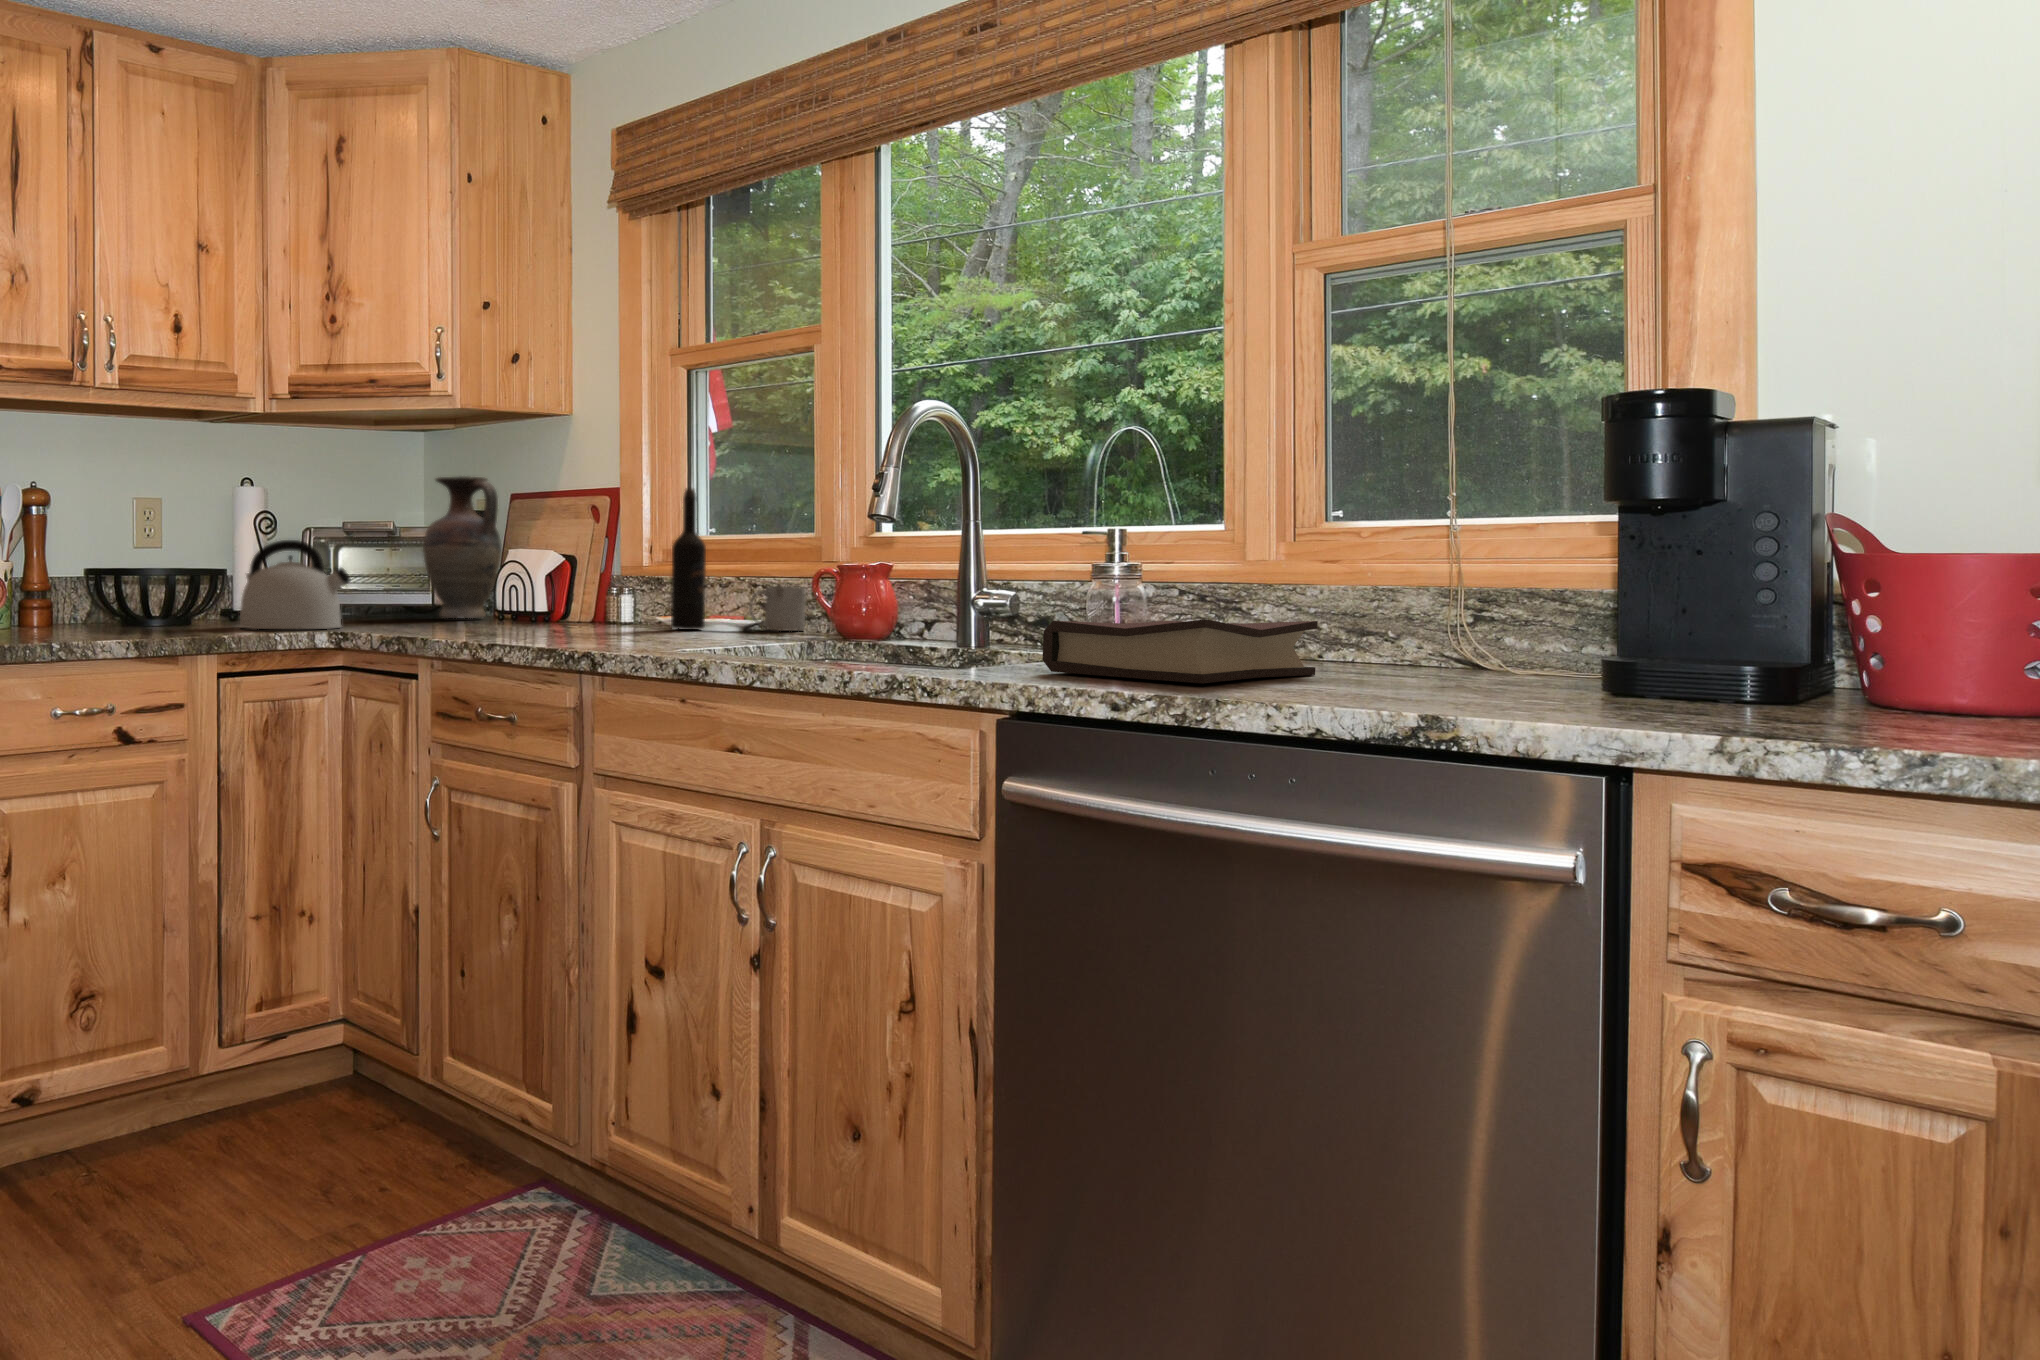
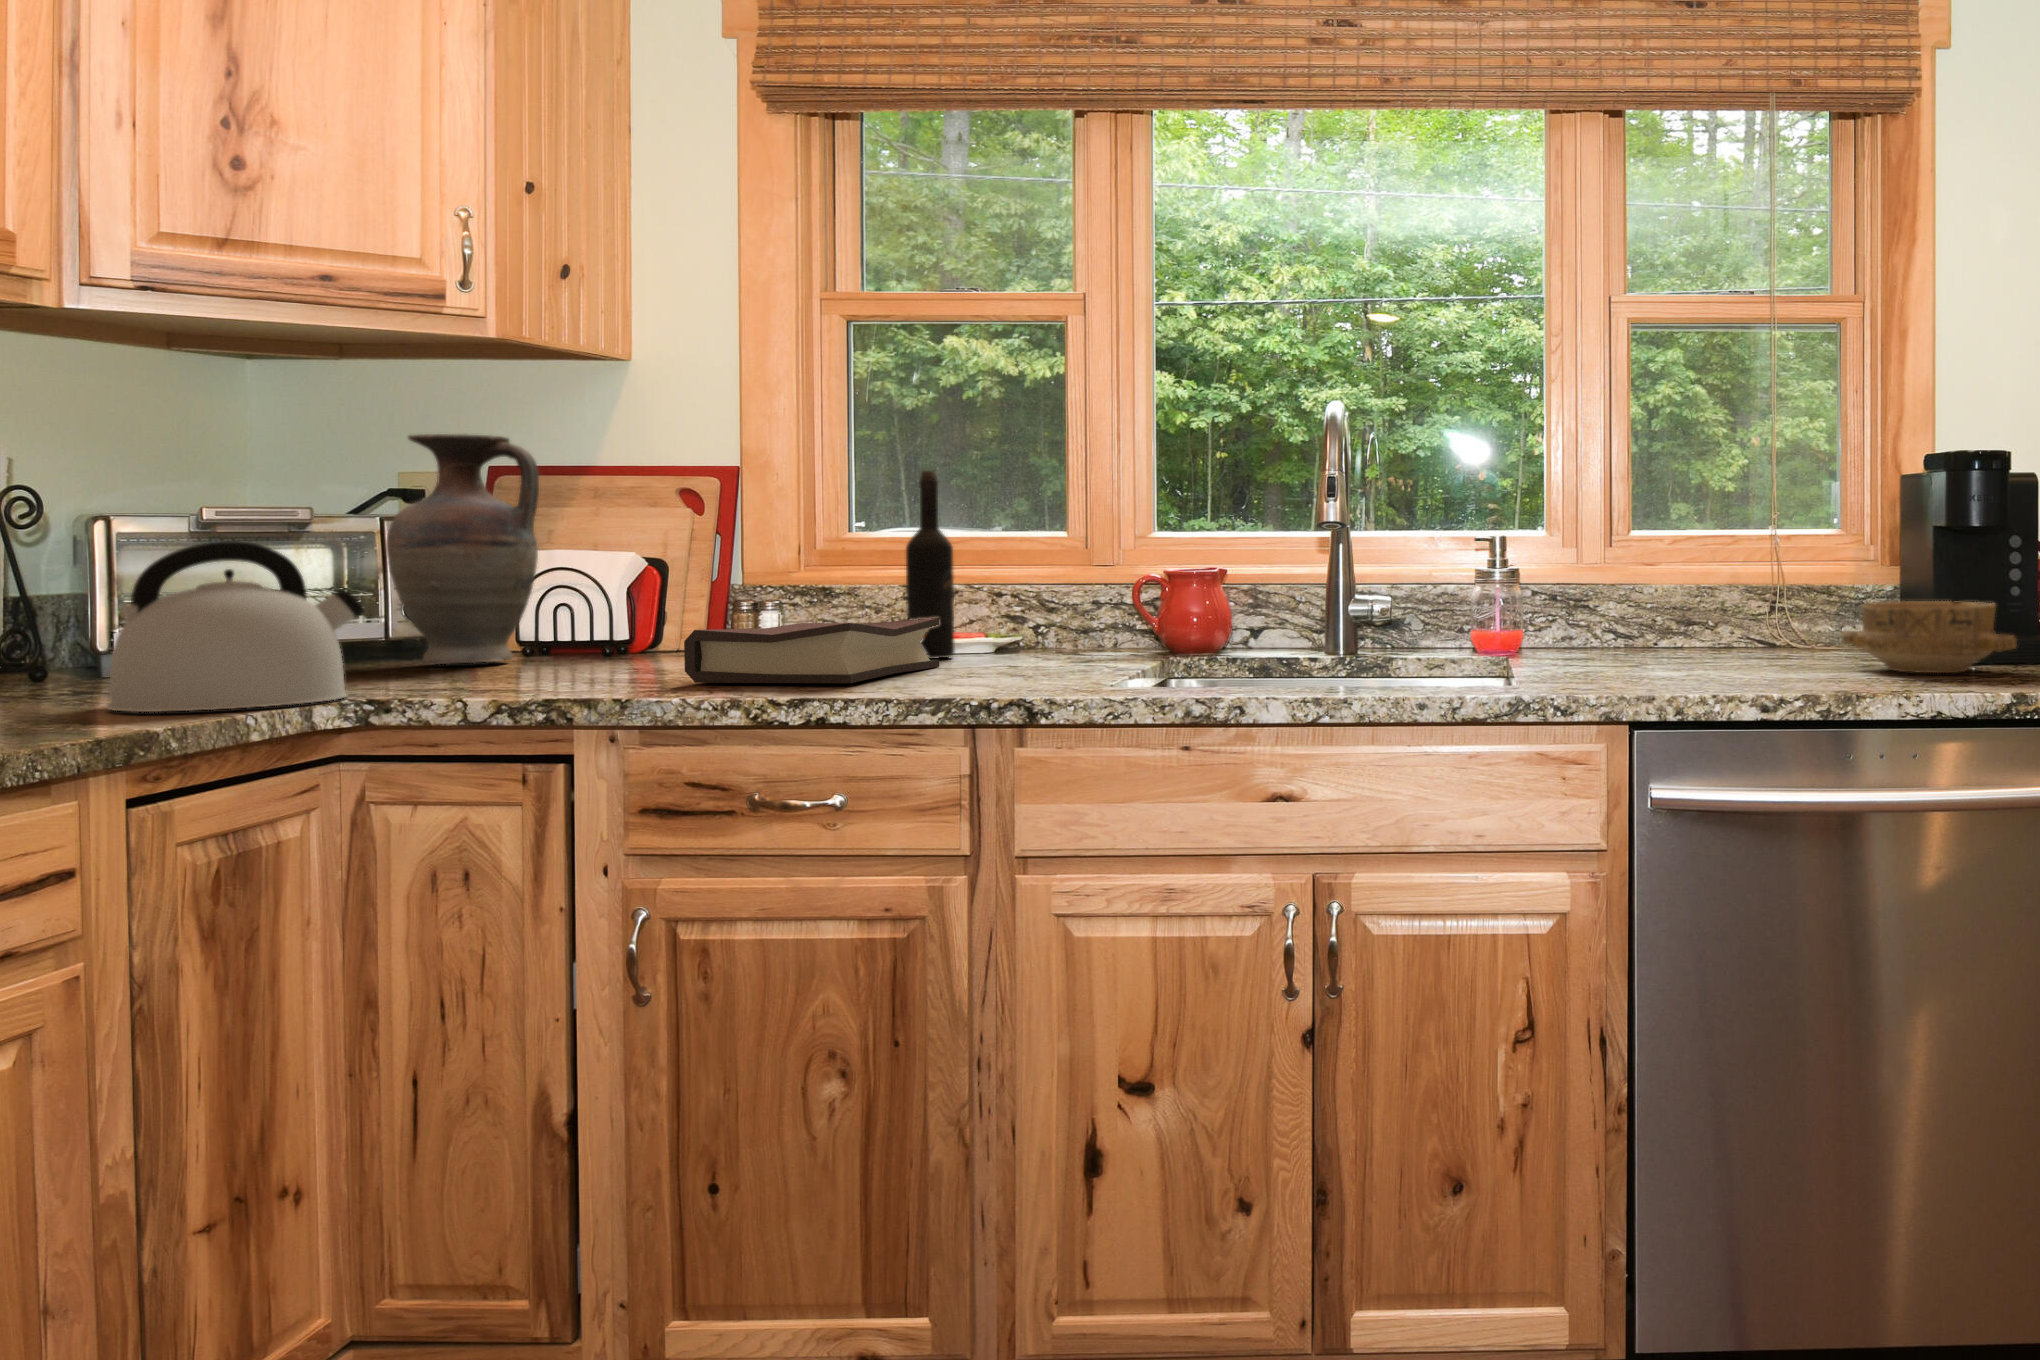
mug: present [749,586,806,631] -> none [1003,596,1075,652]
ceramic bowl: none [1408,609,1658,700] -> present [1841,601,2017,673]
hardback book: present [1042,619,1318,683] -> present [684,618,939,683]

